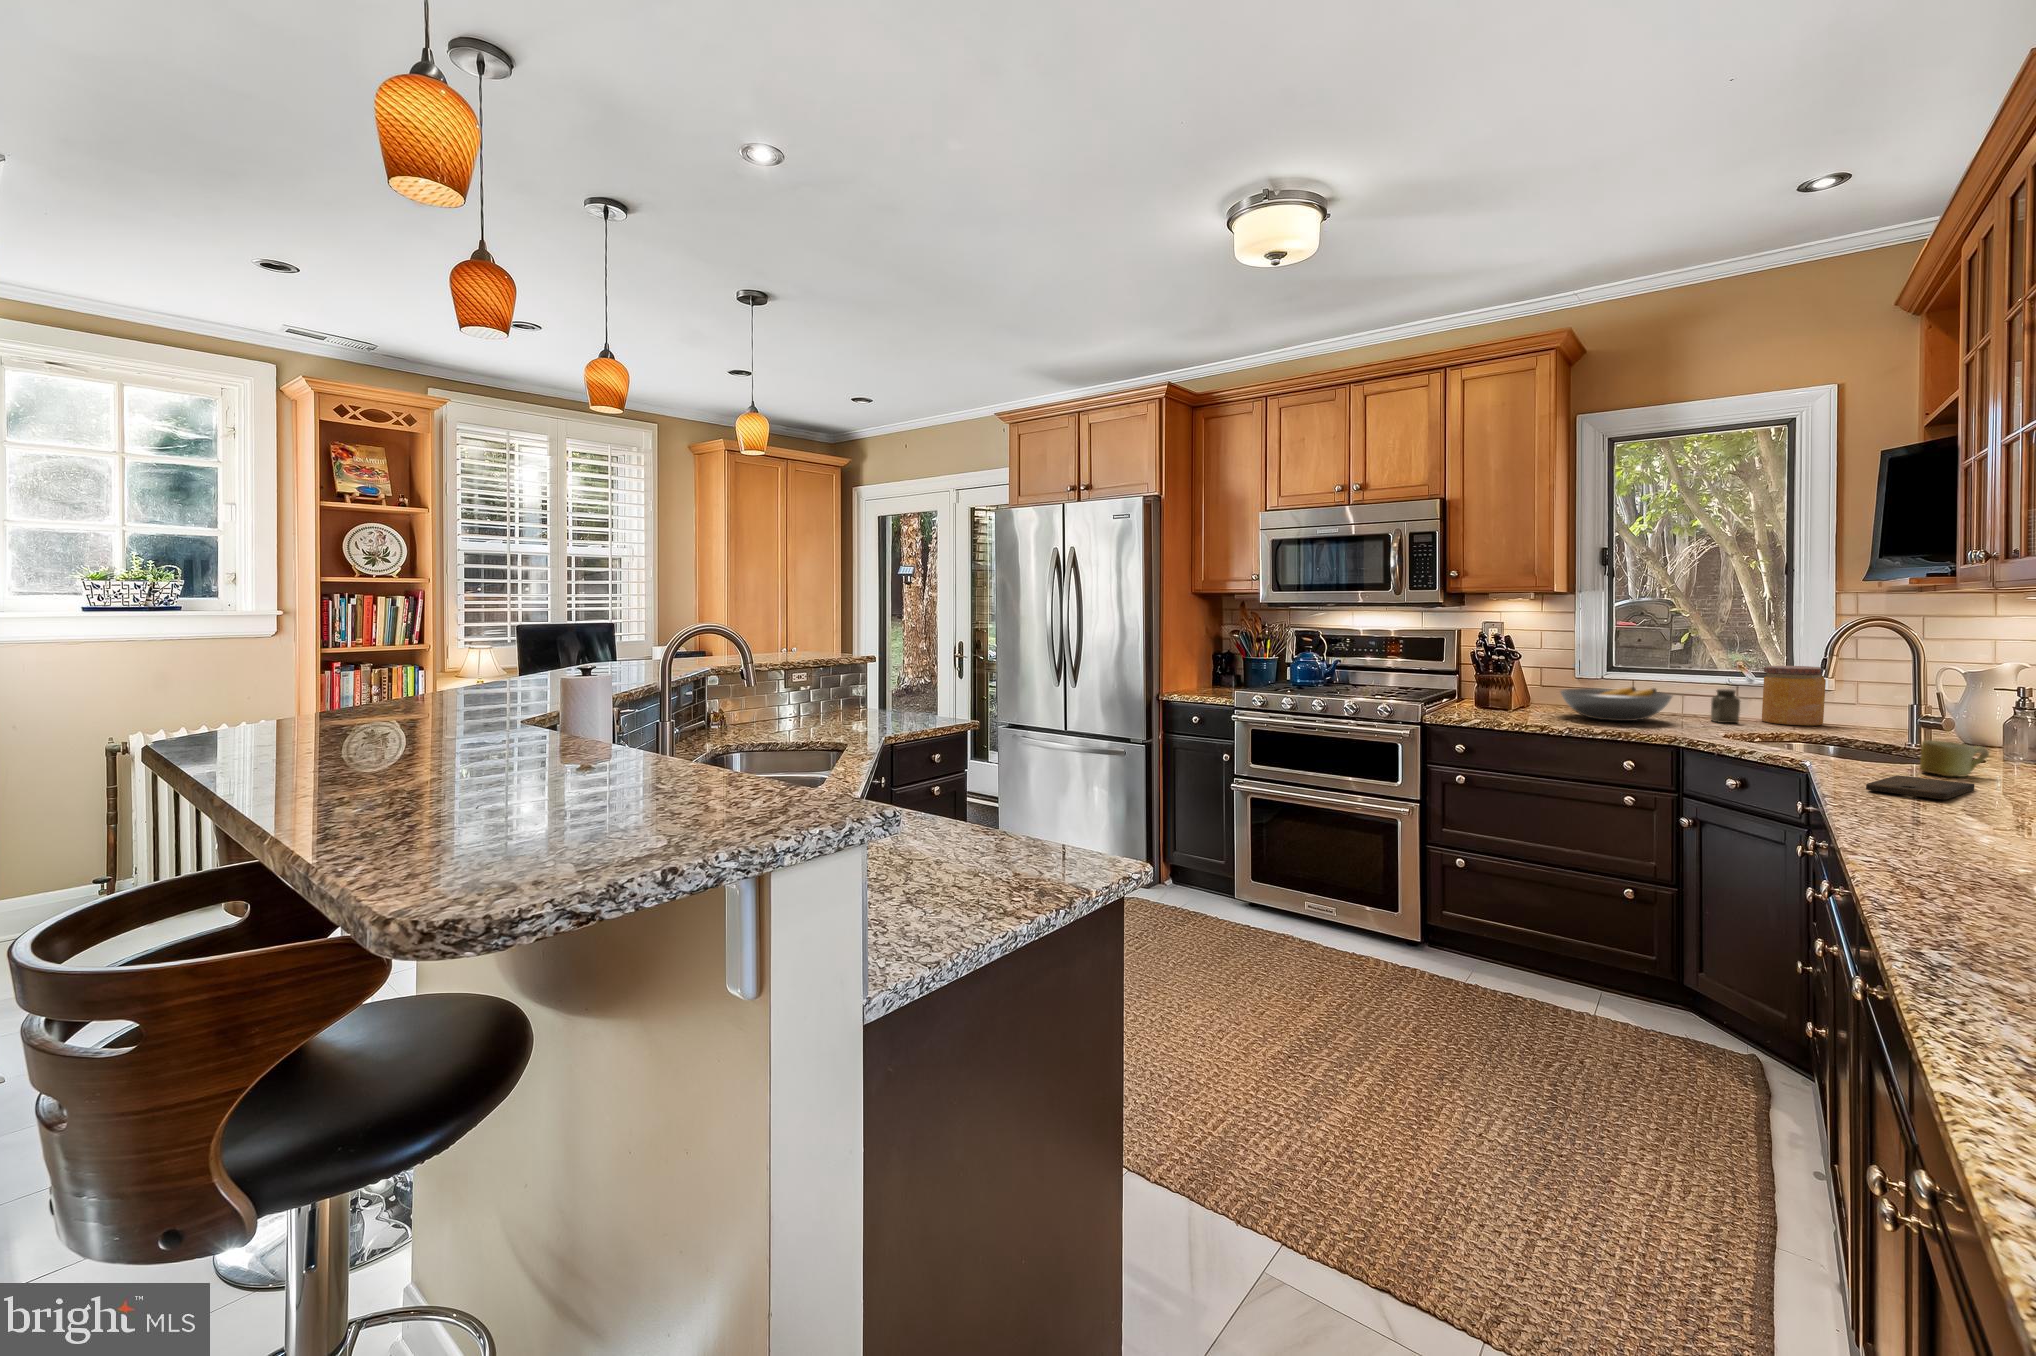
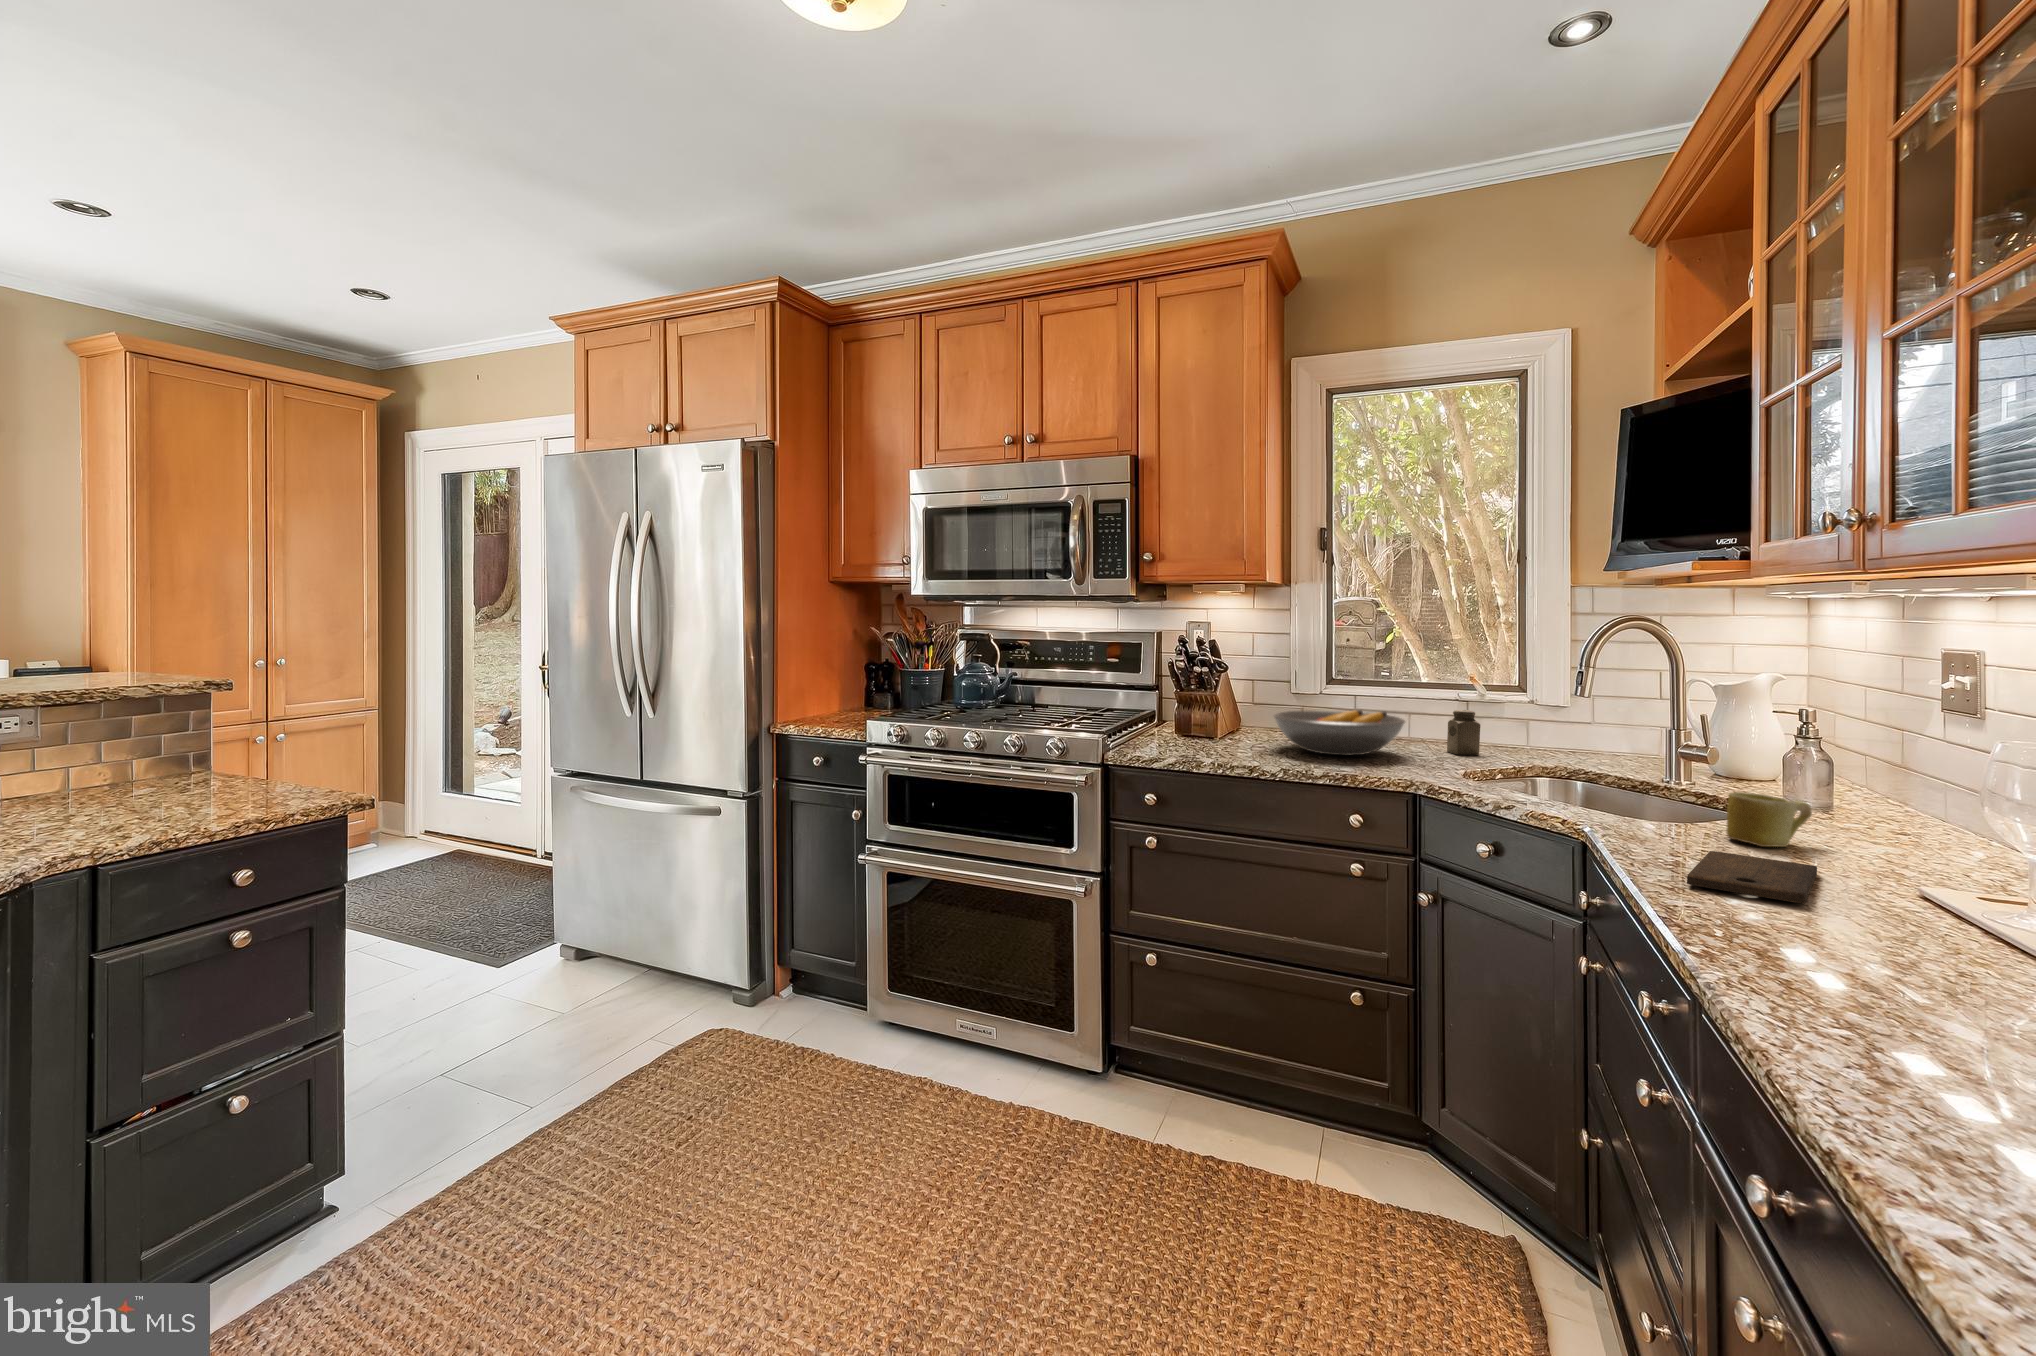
jar: present [1762,666,1826,725] -> none [1502,680,1573,756]

